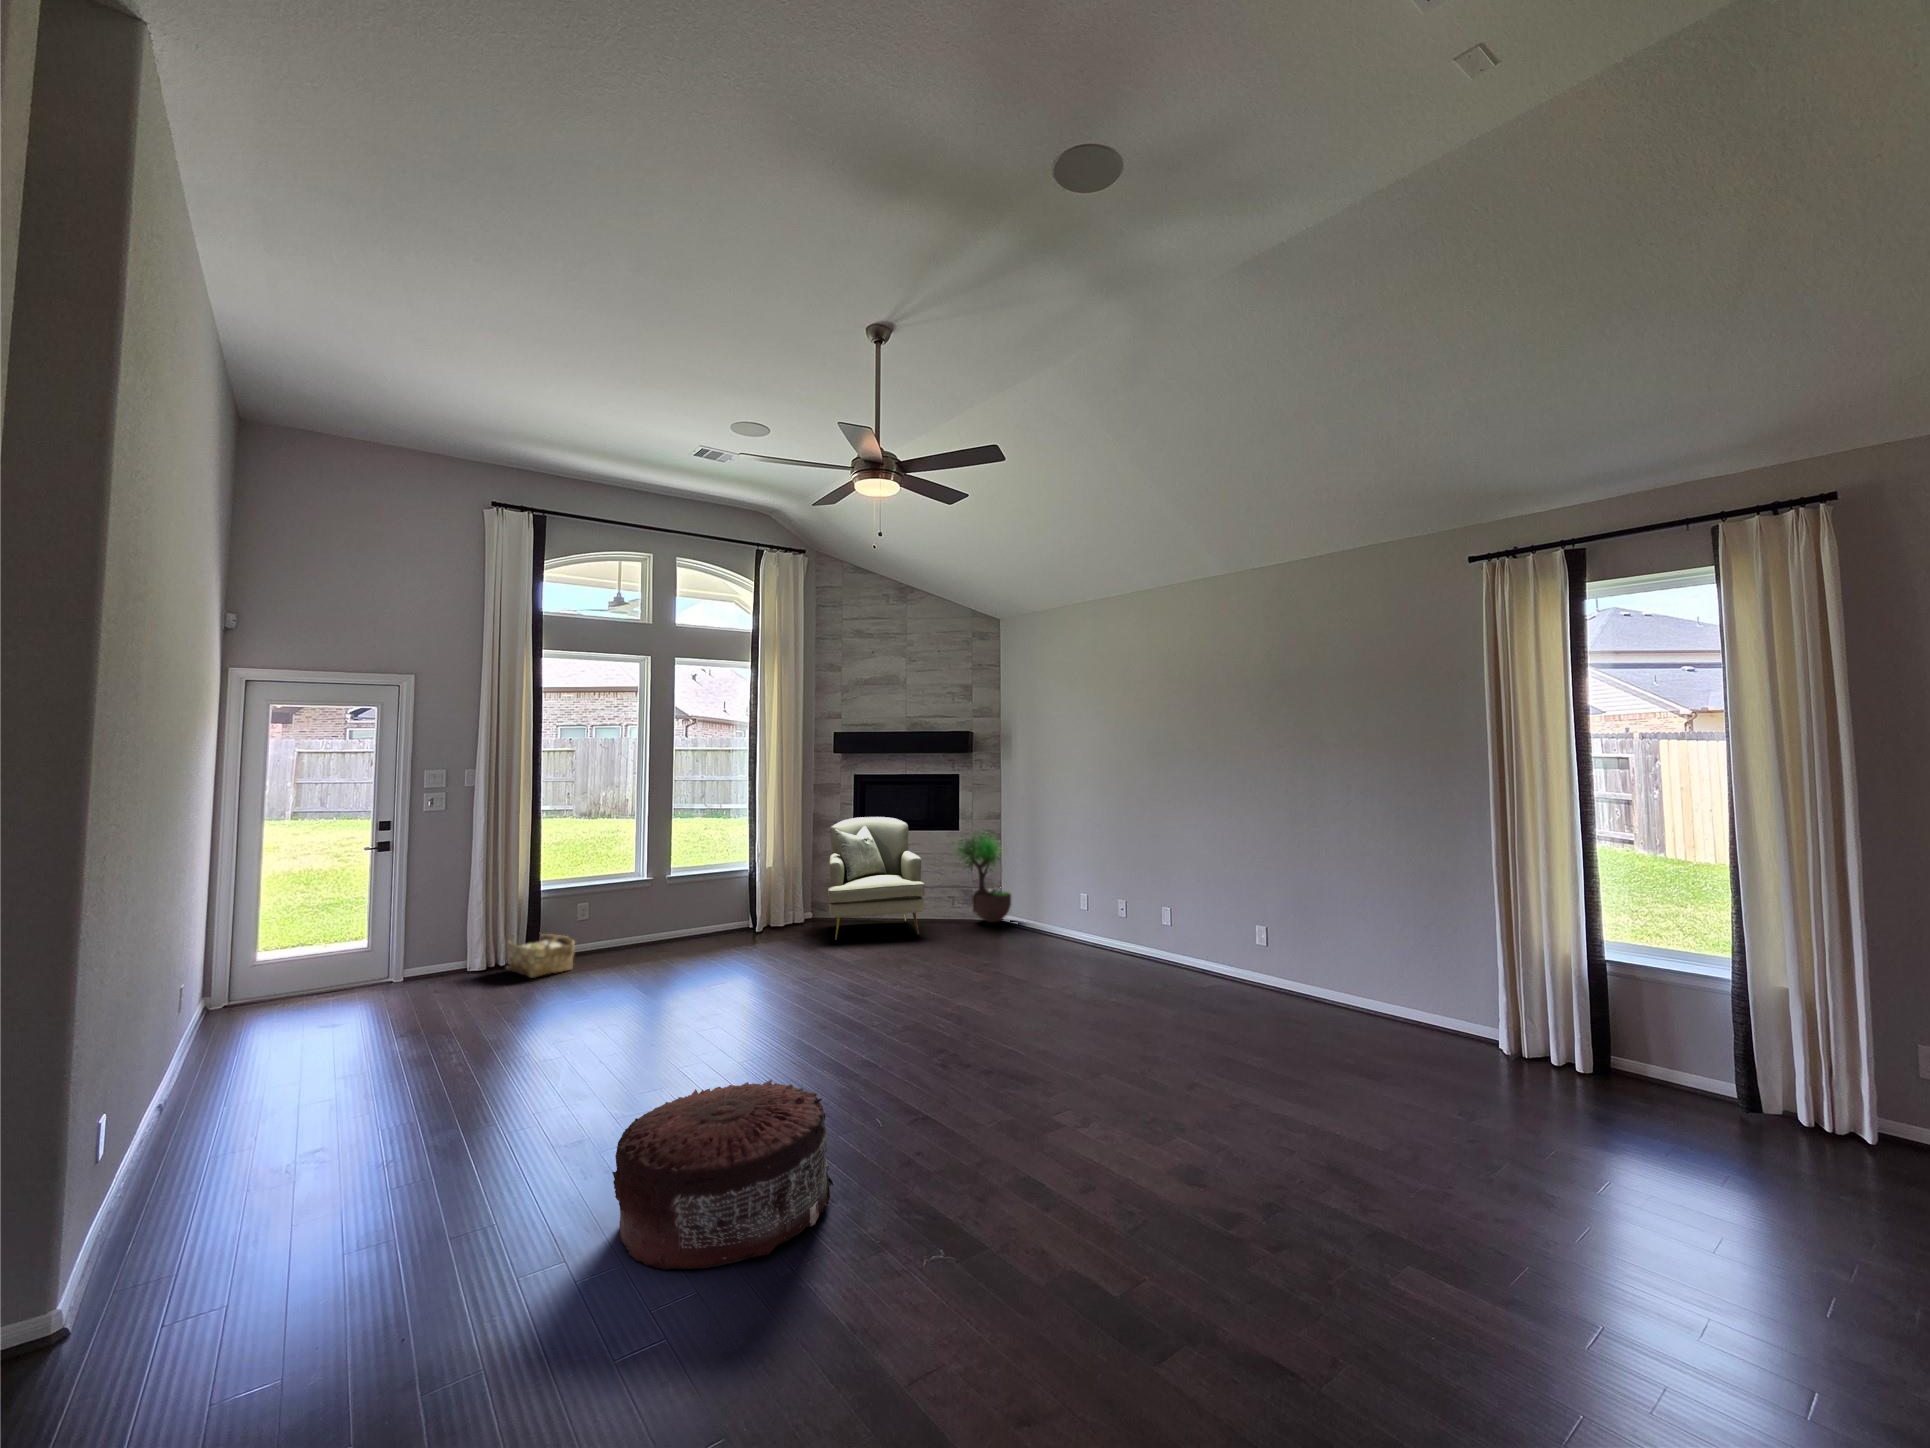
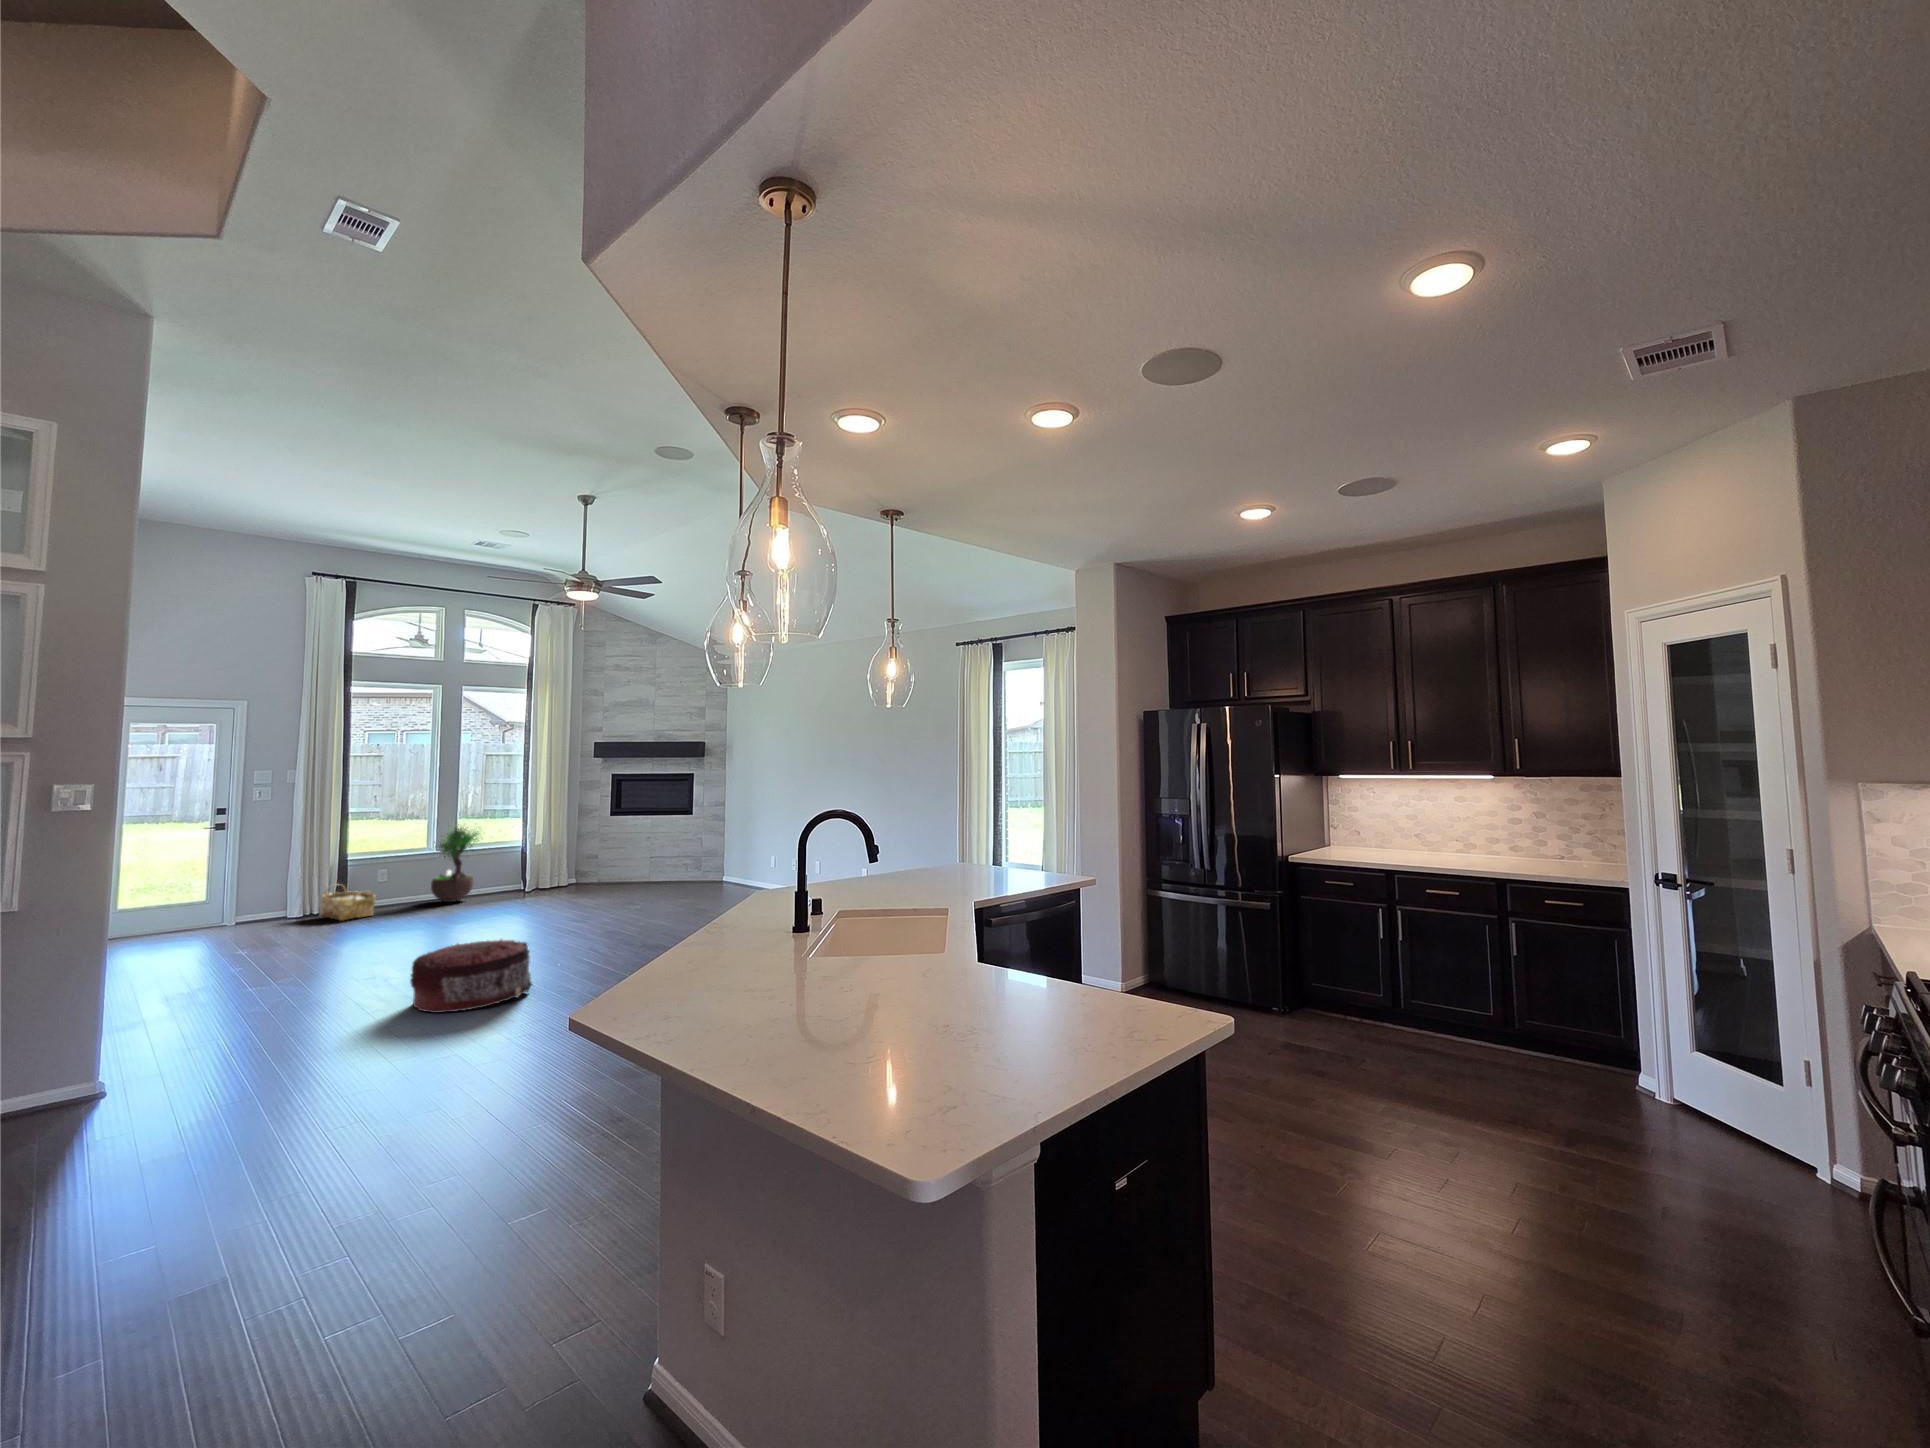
armchair: present [828,817,925,940] -> none [581,806,658,895]
potted tree: present [952,832,1011,922] -> present [431,823,481,902]

